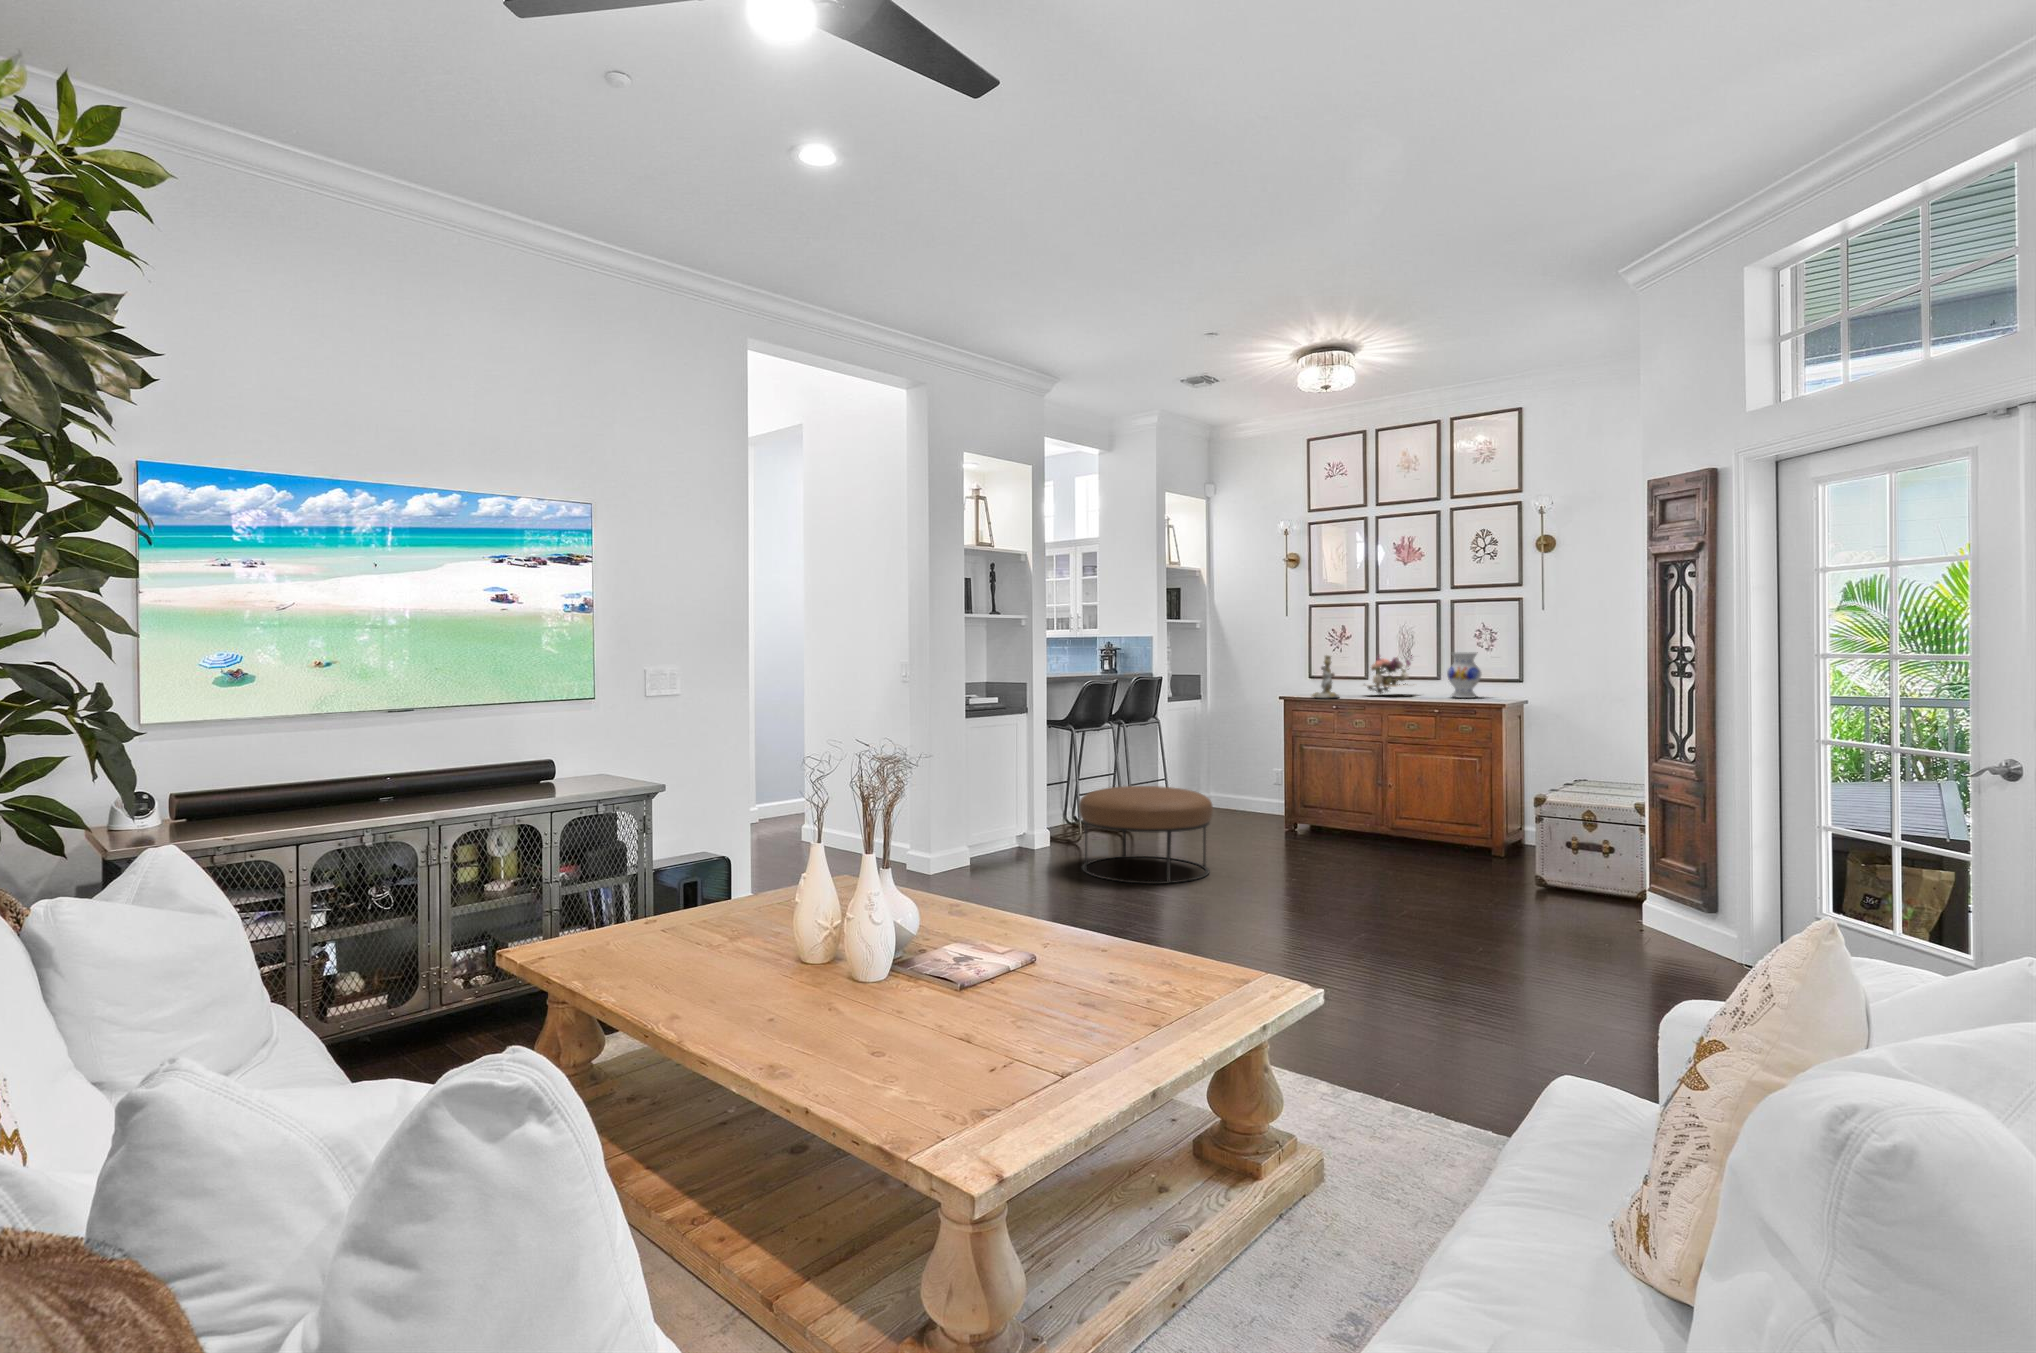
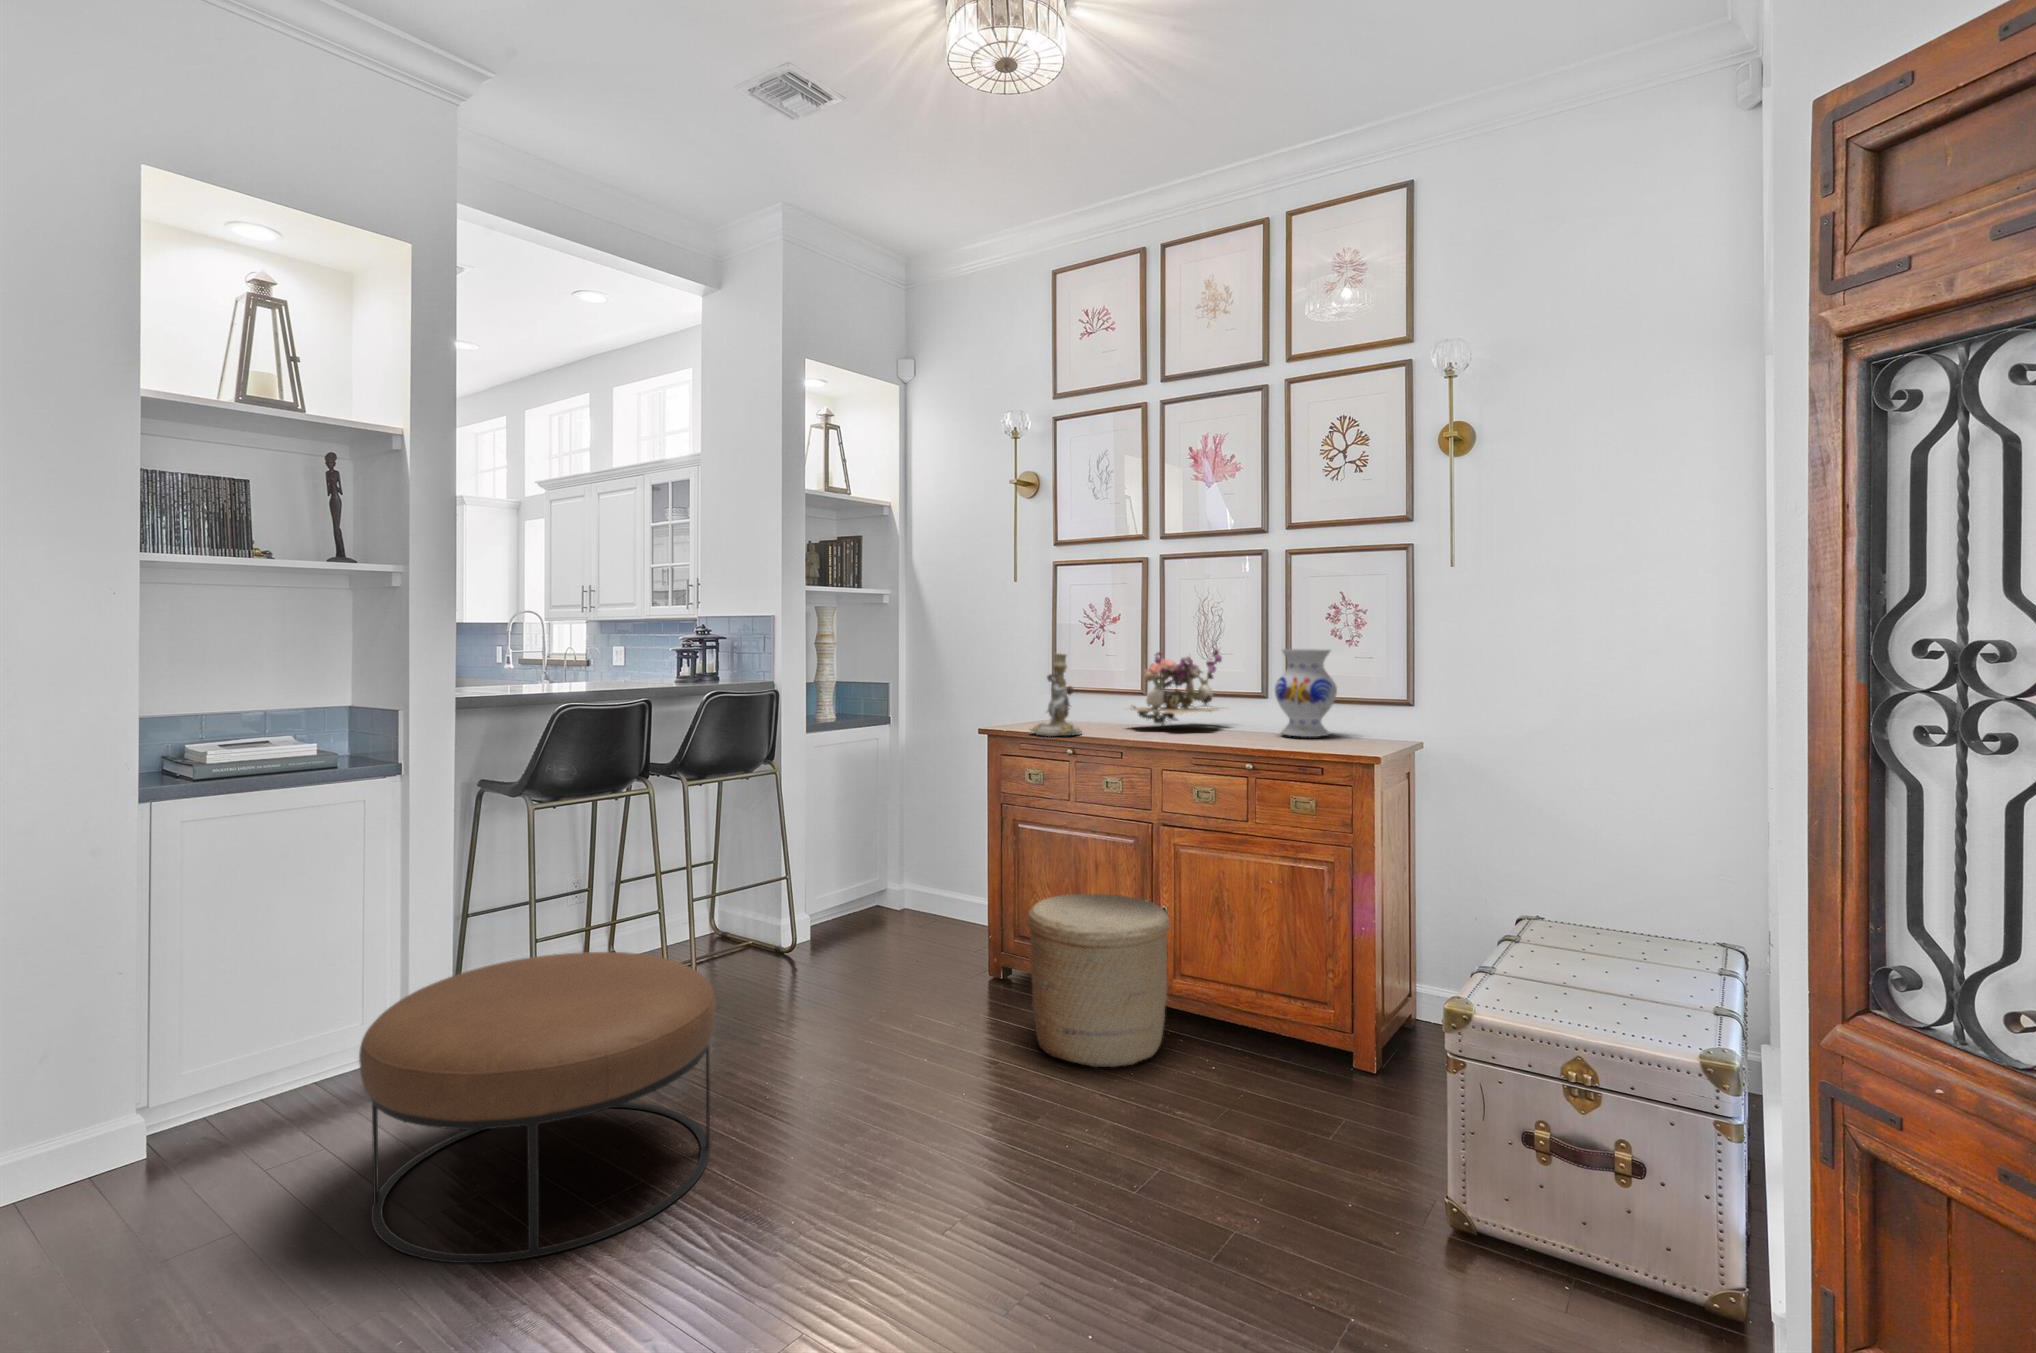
woven basket: none [1322,778,1396,854] -> present [1027,894,1170,1067]

